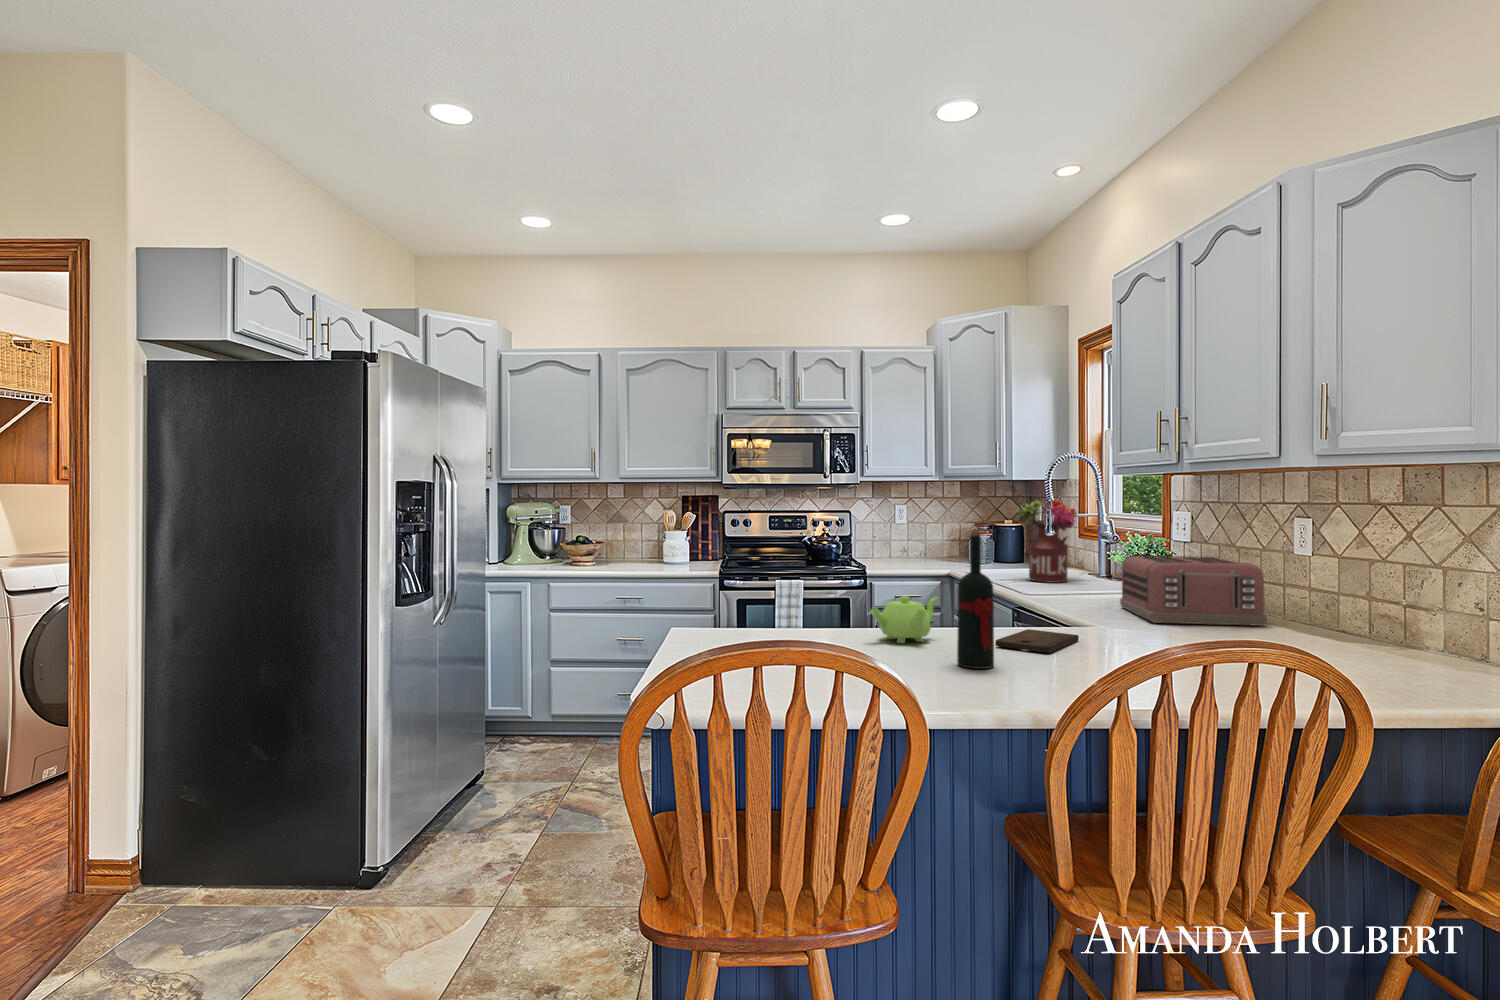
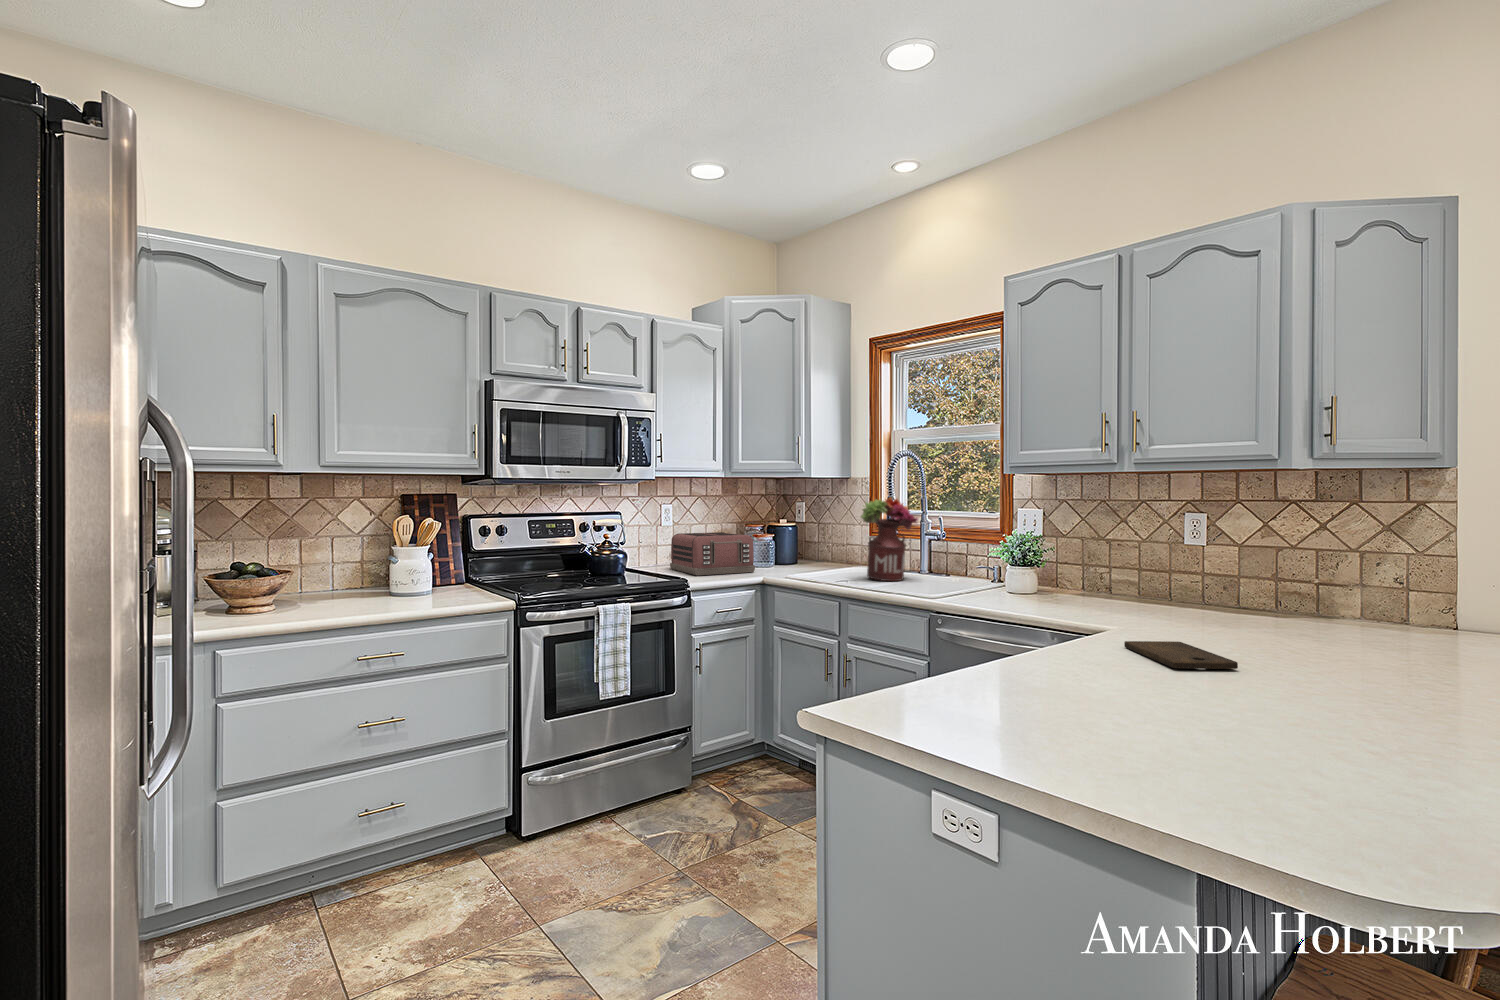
wine bottle: present [957,530,994,669] -> none [1242,535,1314,708]
toaster: present [1120,556,1267,626] -> present [670,532,755,575]
teapot: present [870,596,937,643] -> none [1042,617,1133,683]

